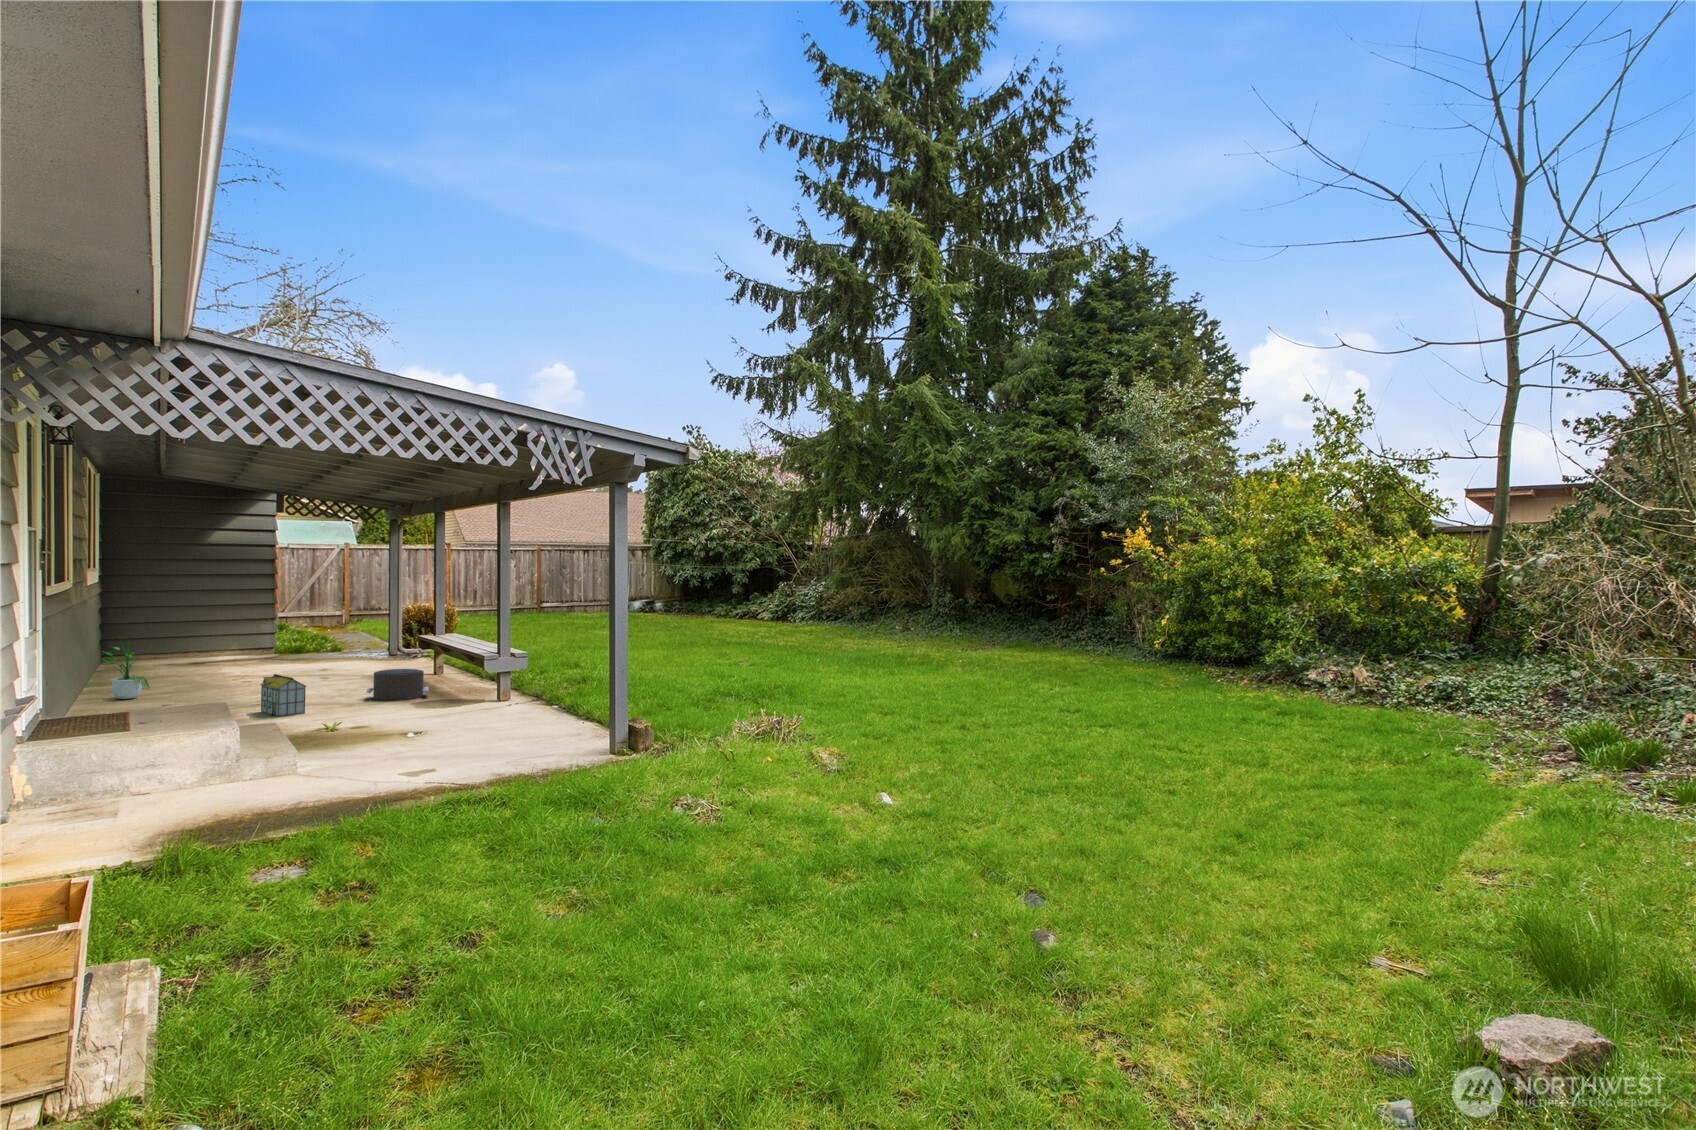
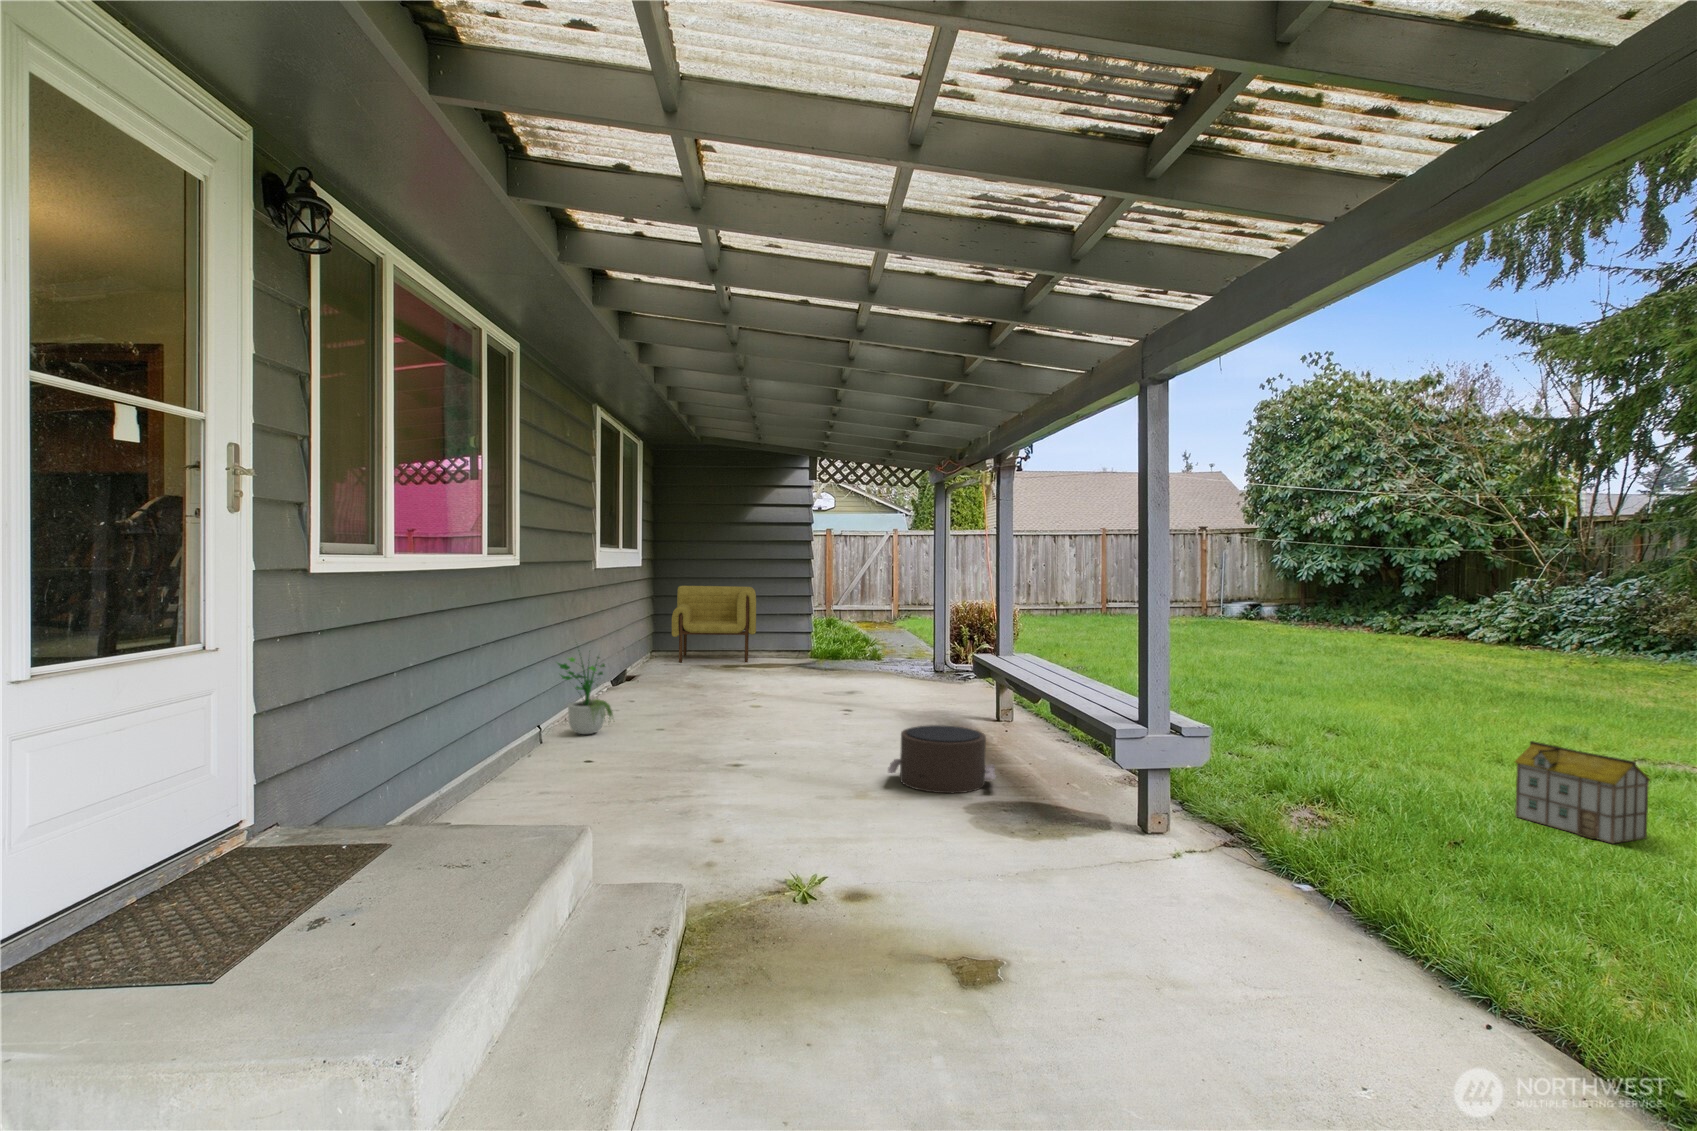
armchair: none [140,597,227,661] -> present [672,586,756,663]
toy house: present [260,674,306,716] -> present [1515,741,1650,844]

